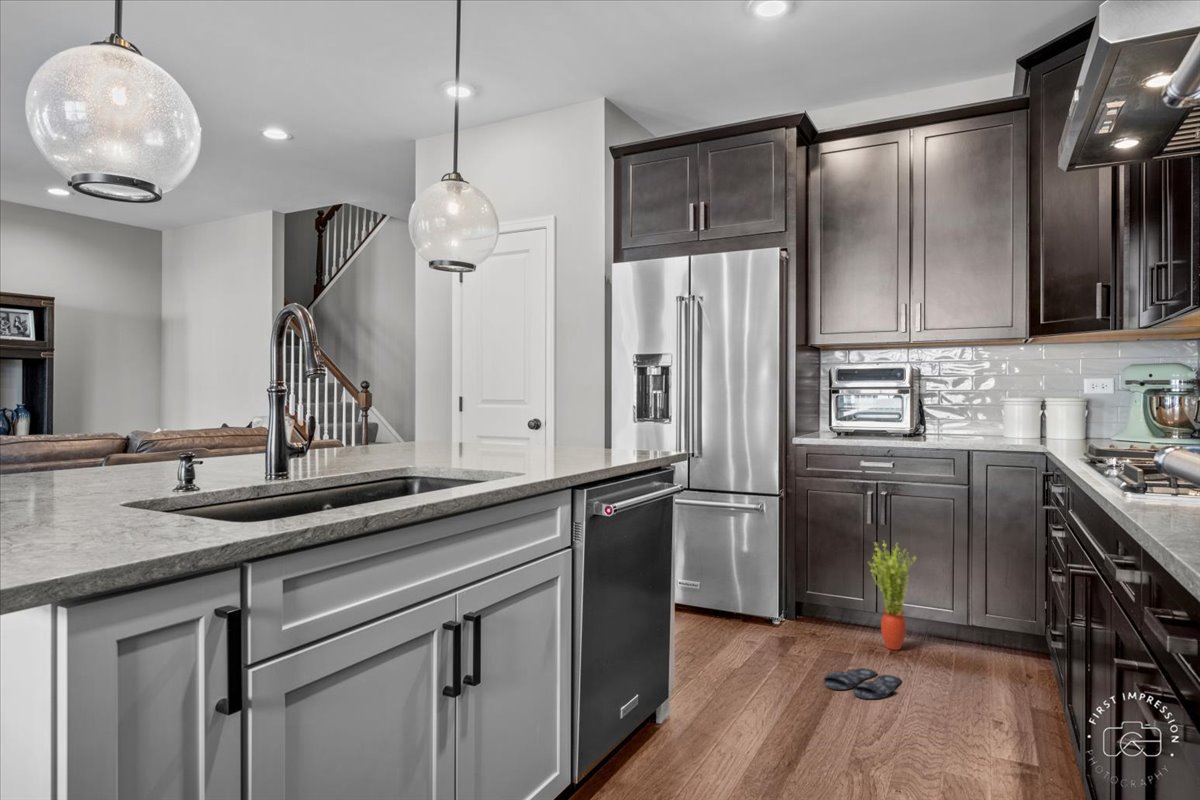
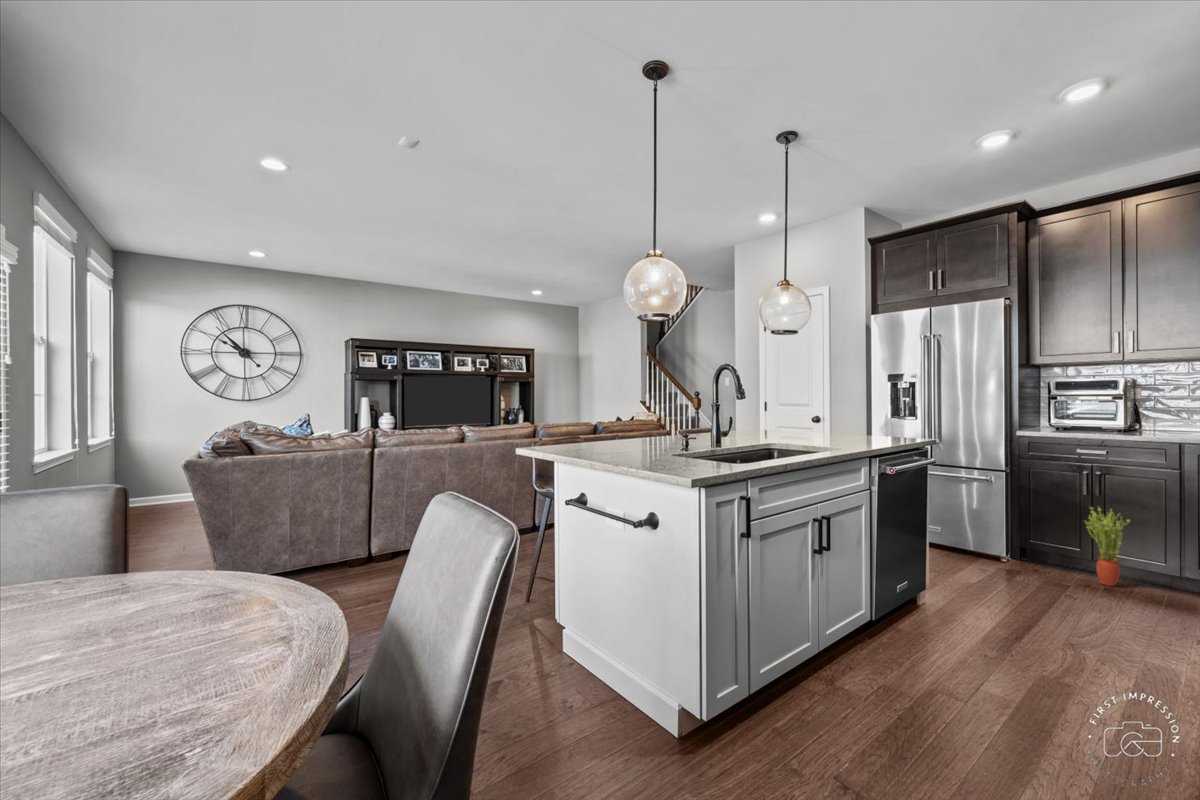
slippers: present [824,668,901,699] -> none [1046,592,1115,613]

